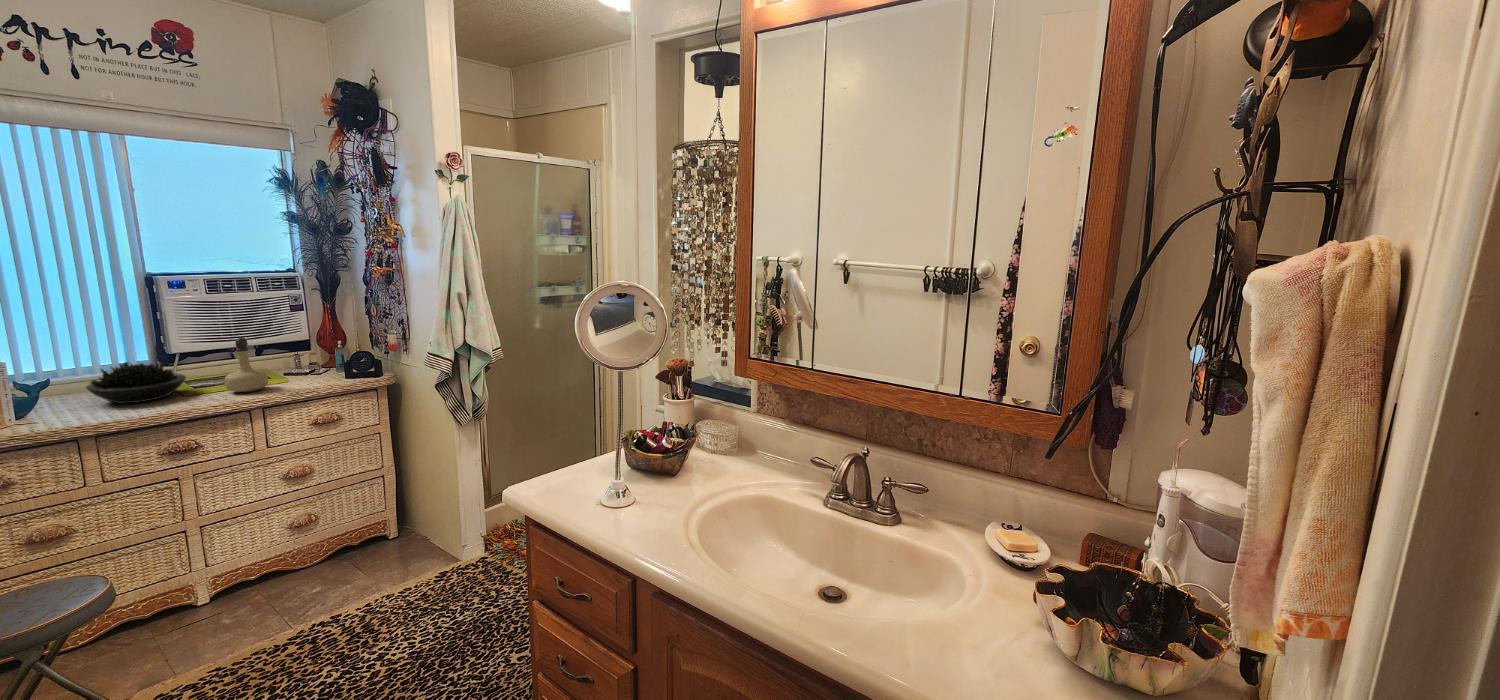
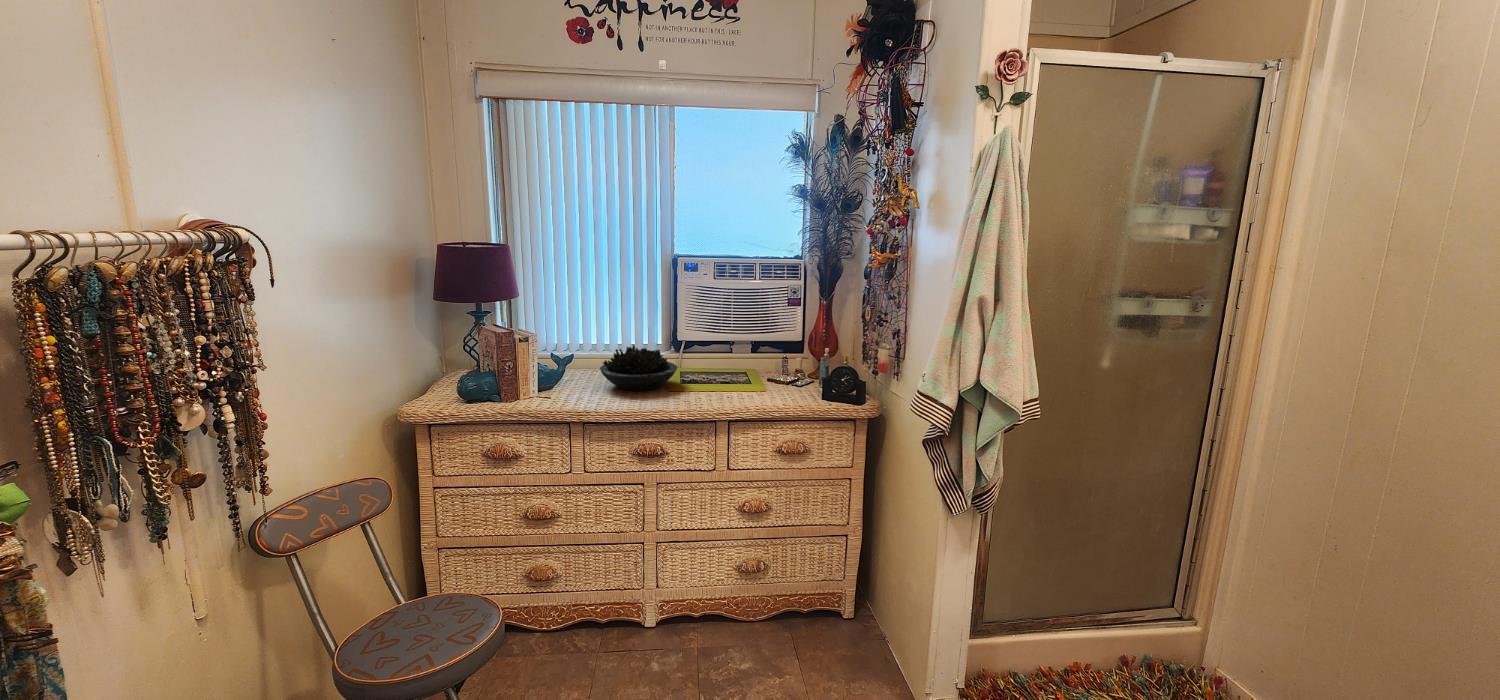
perfume bottle: present [225,338,268,392] -> none [702,332,742,398]

